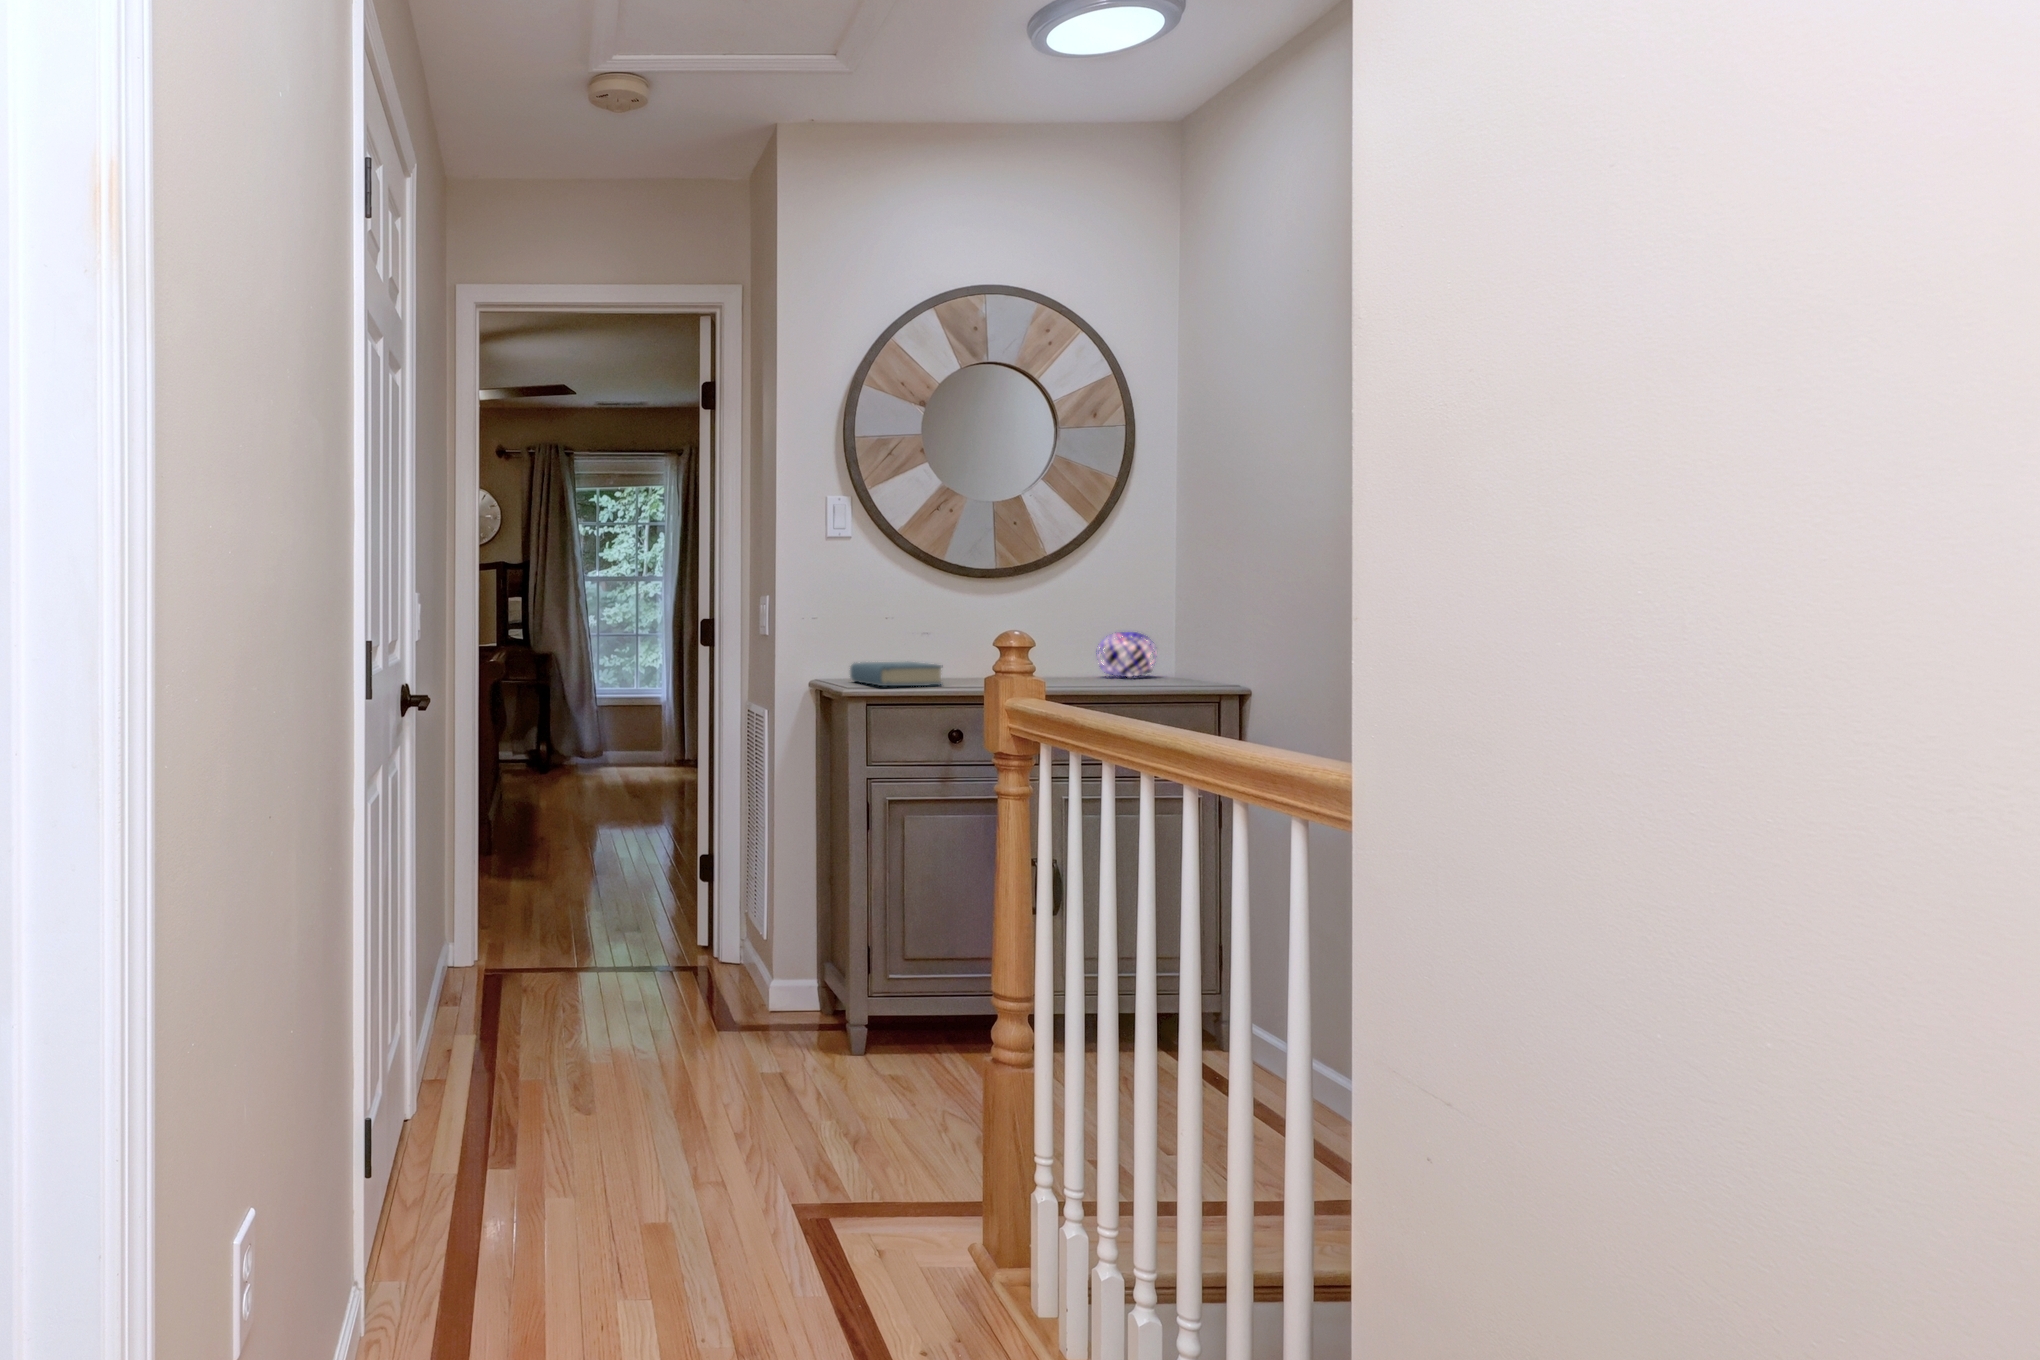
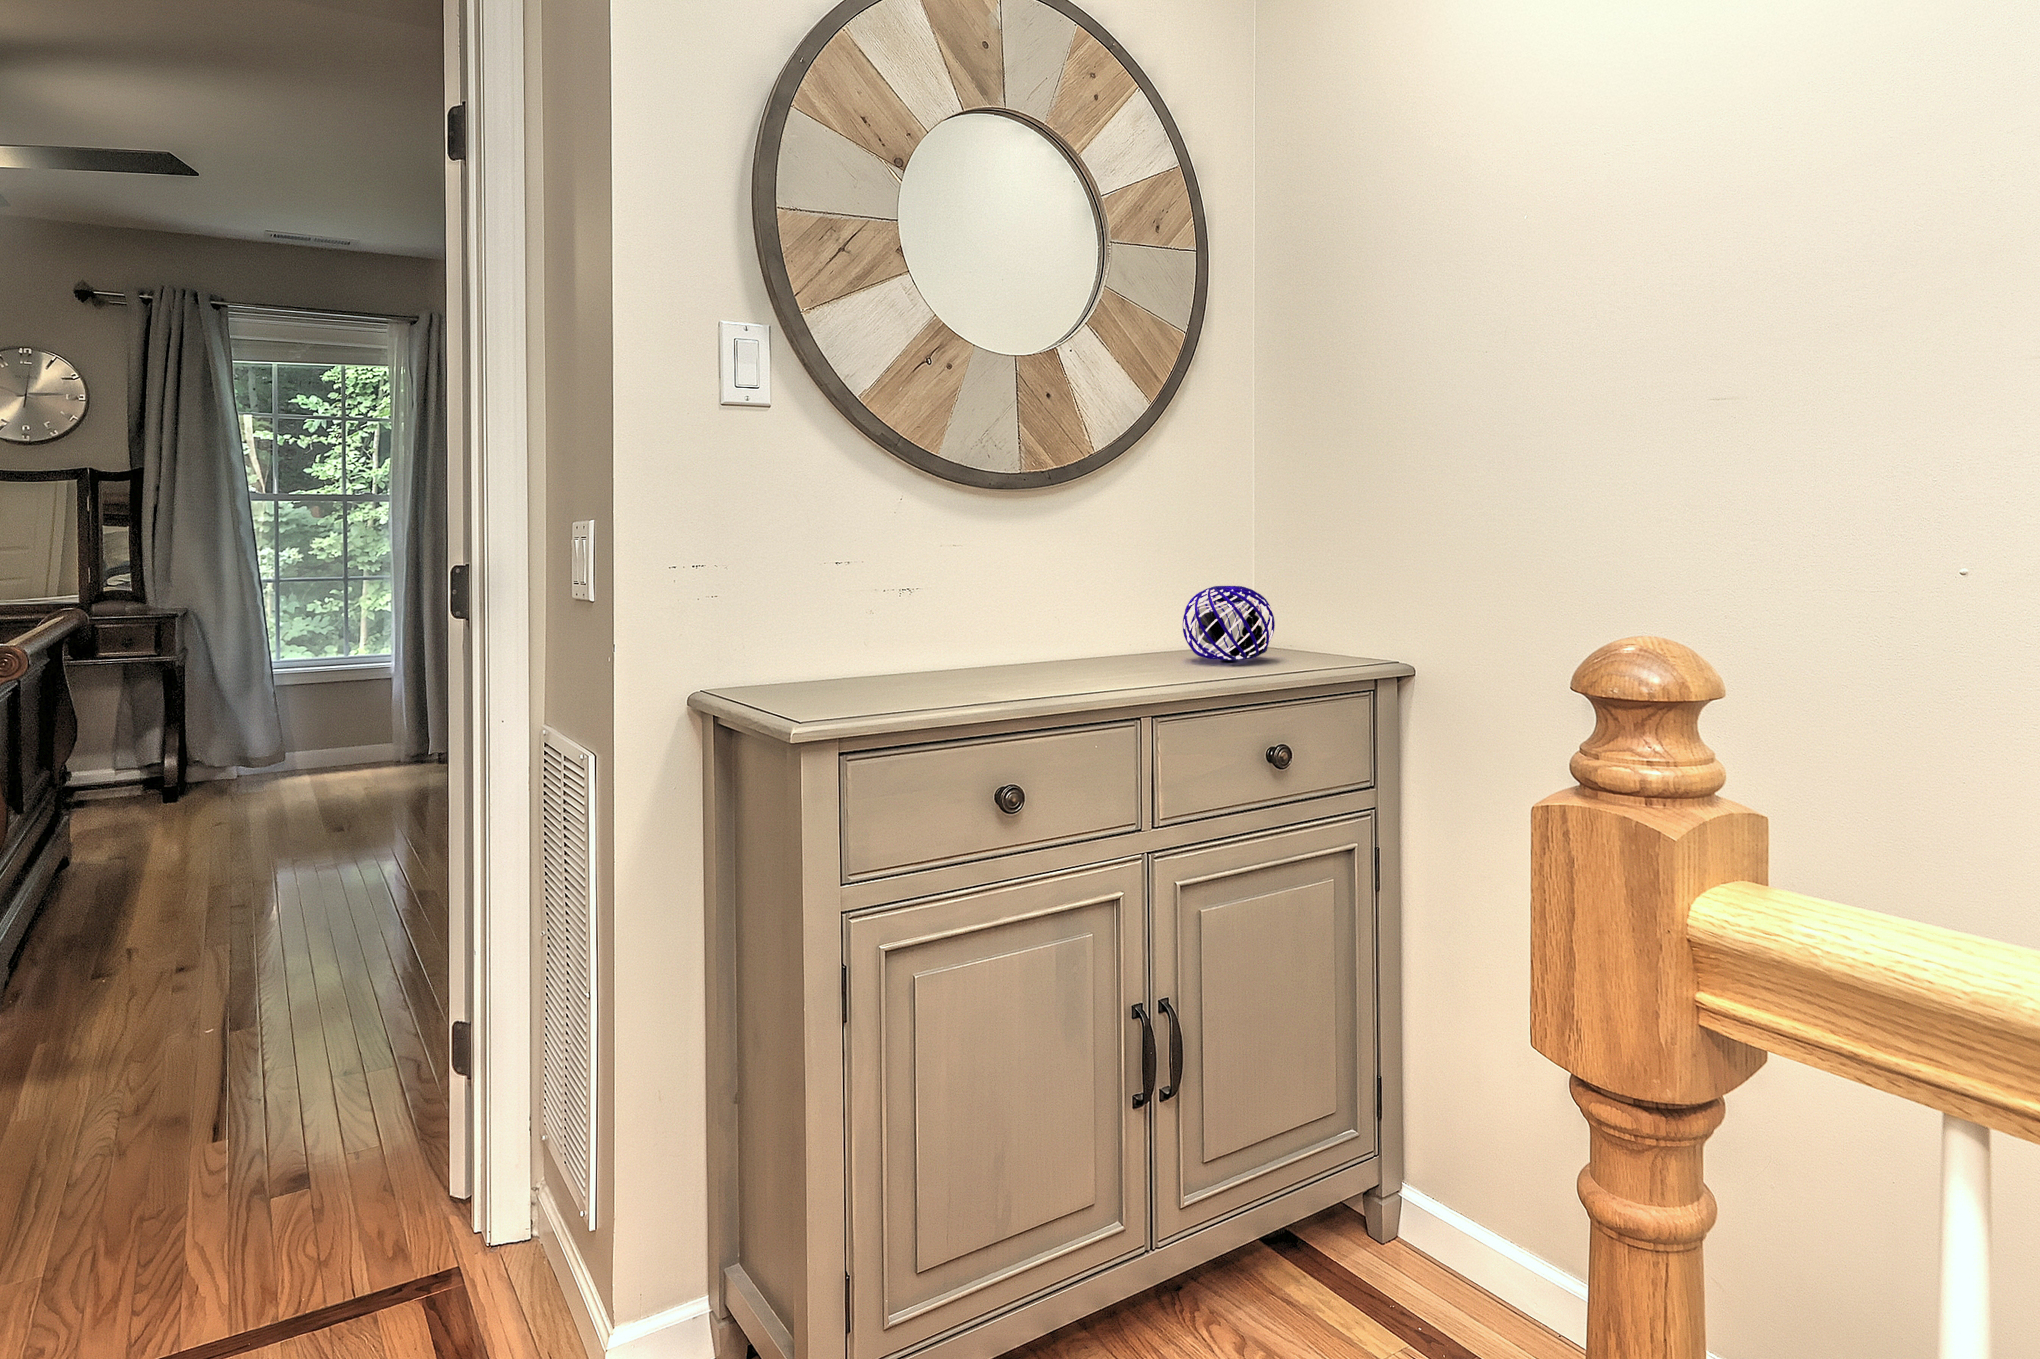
hardback book: present [850,662,943,686] -> none [772,645,969,705]

